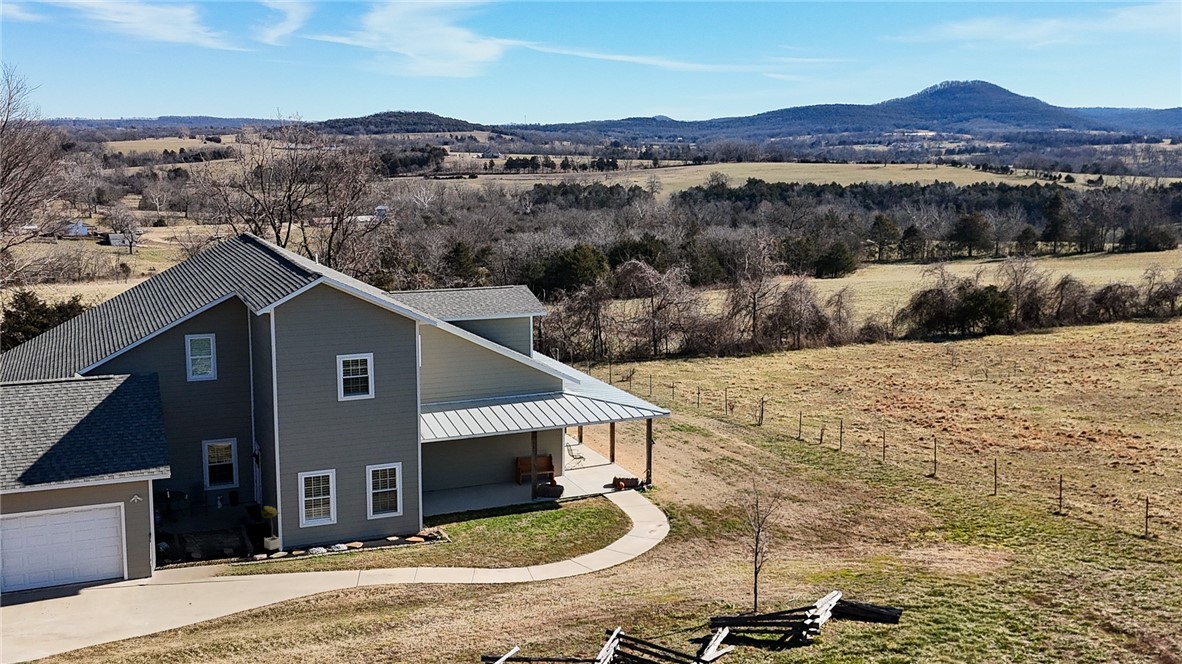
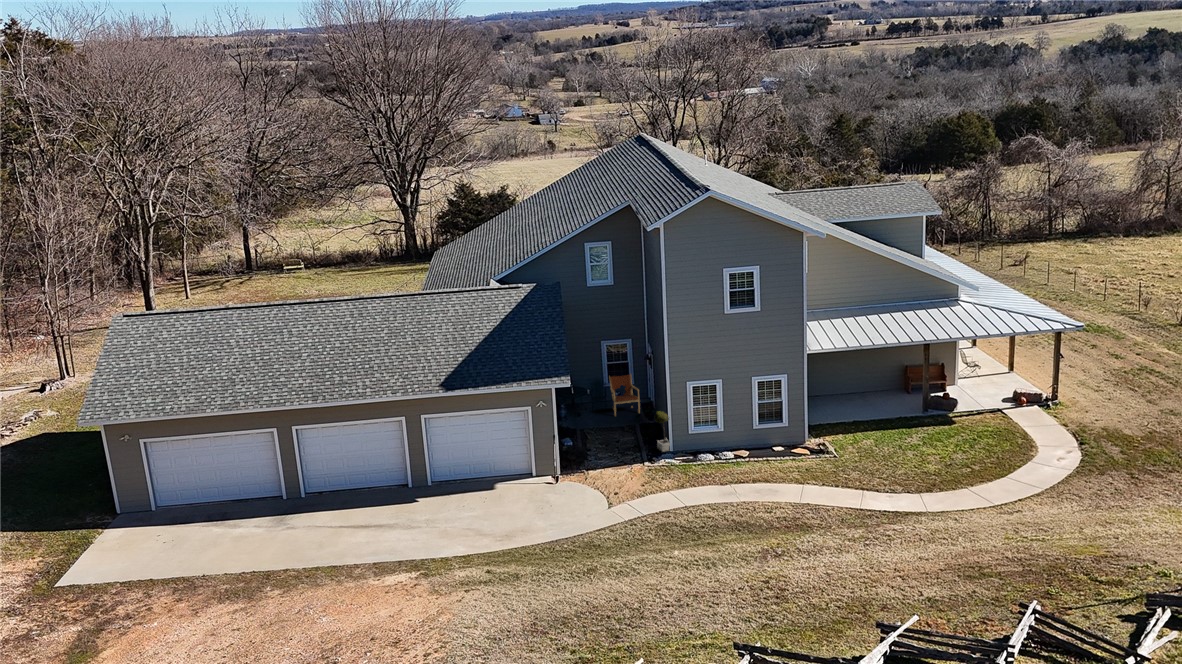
armchair: none [213,474,248,521] -> present [609,374,640,415]

